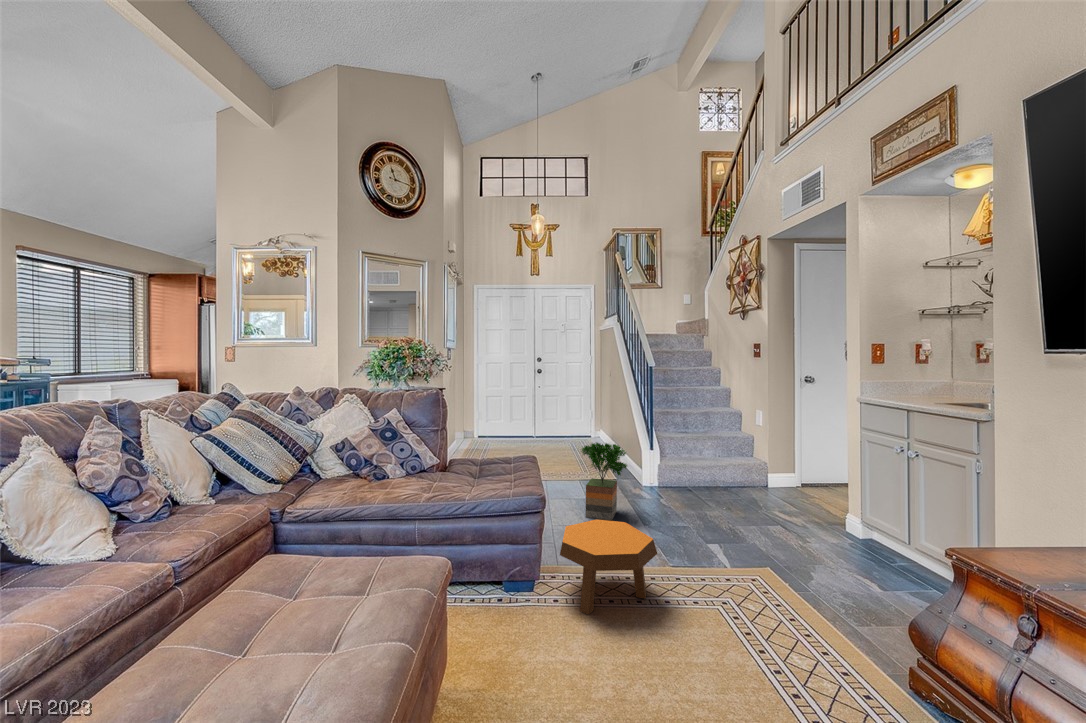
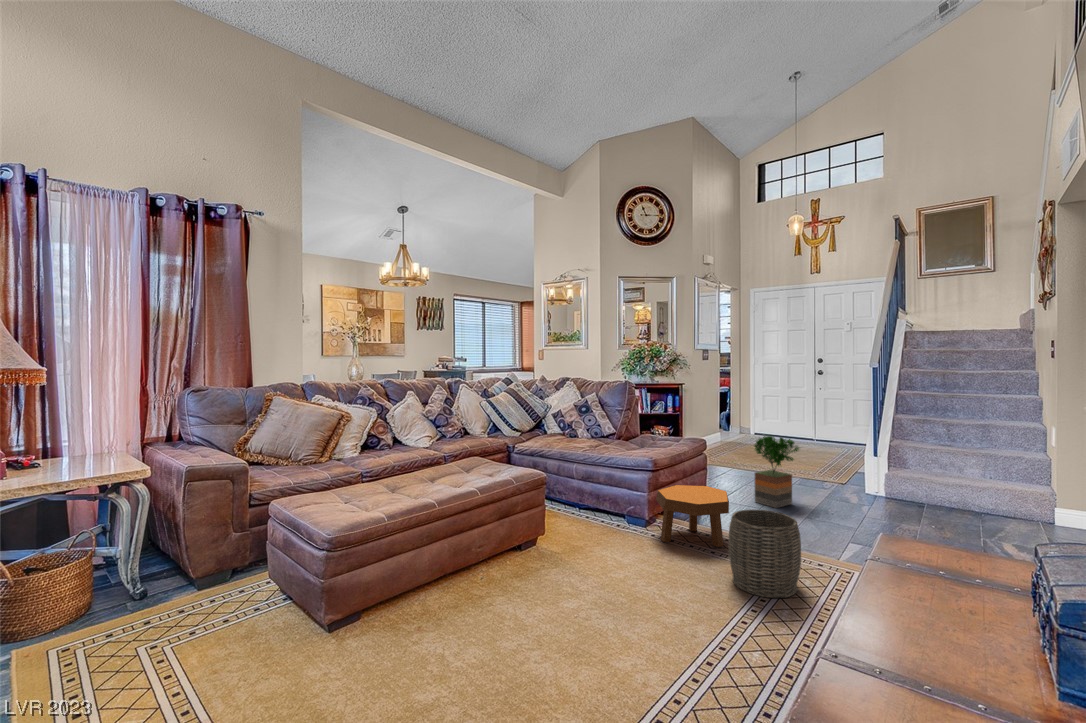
woven basket: none [711,546,800,665] -> present [729,510,801,598]

